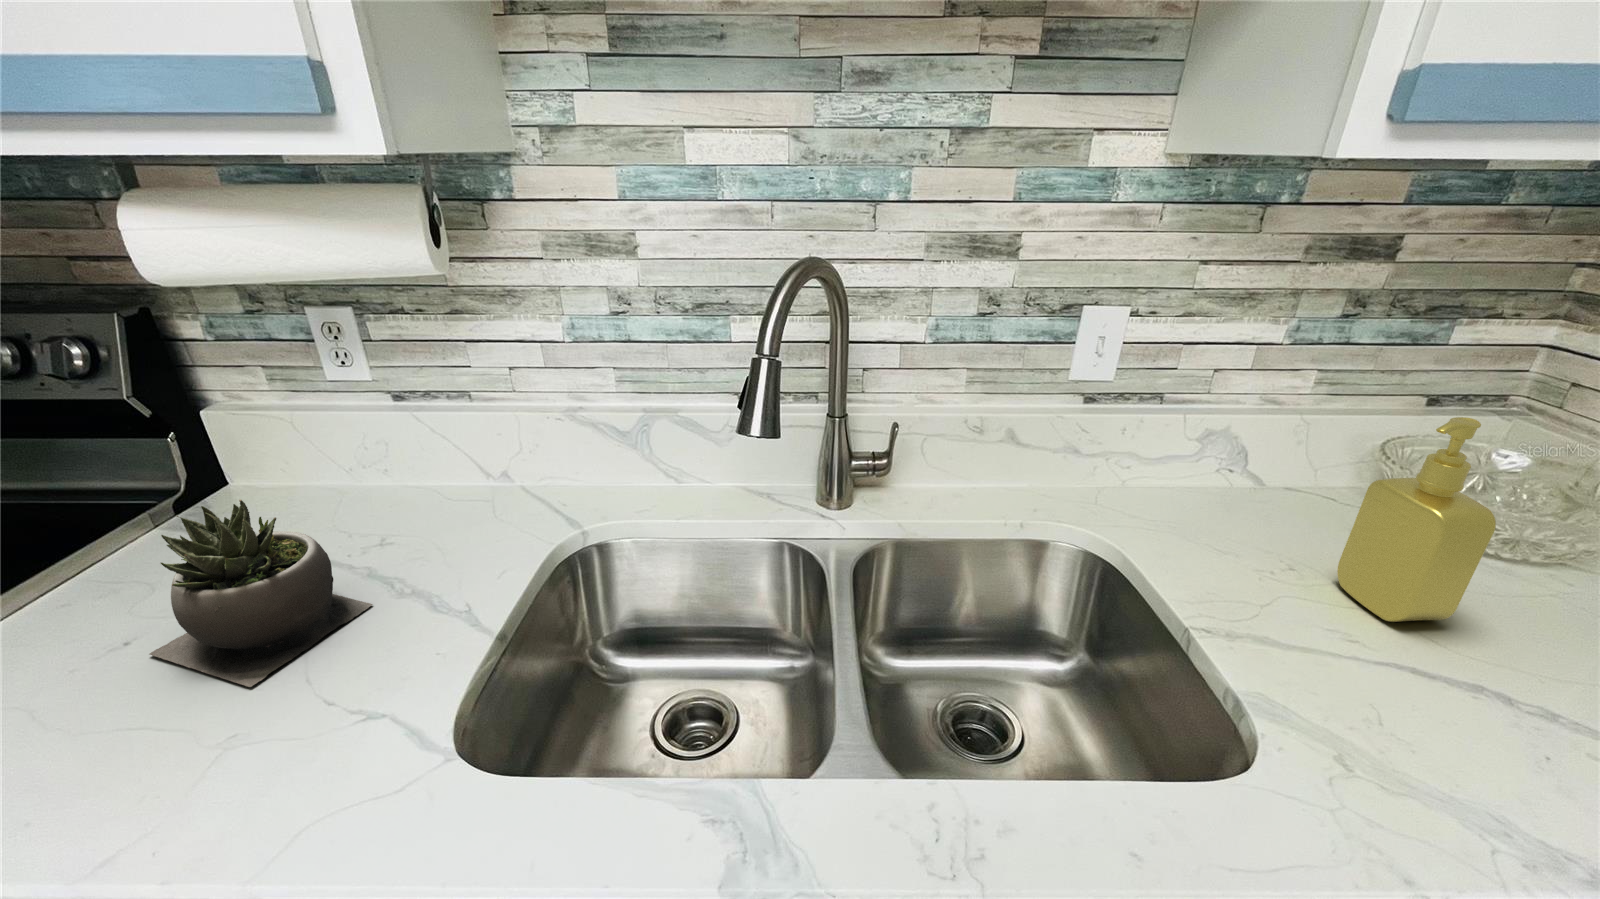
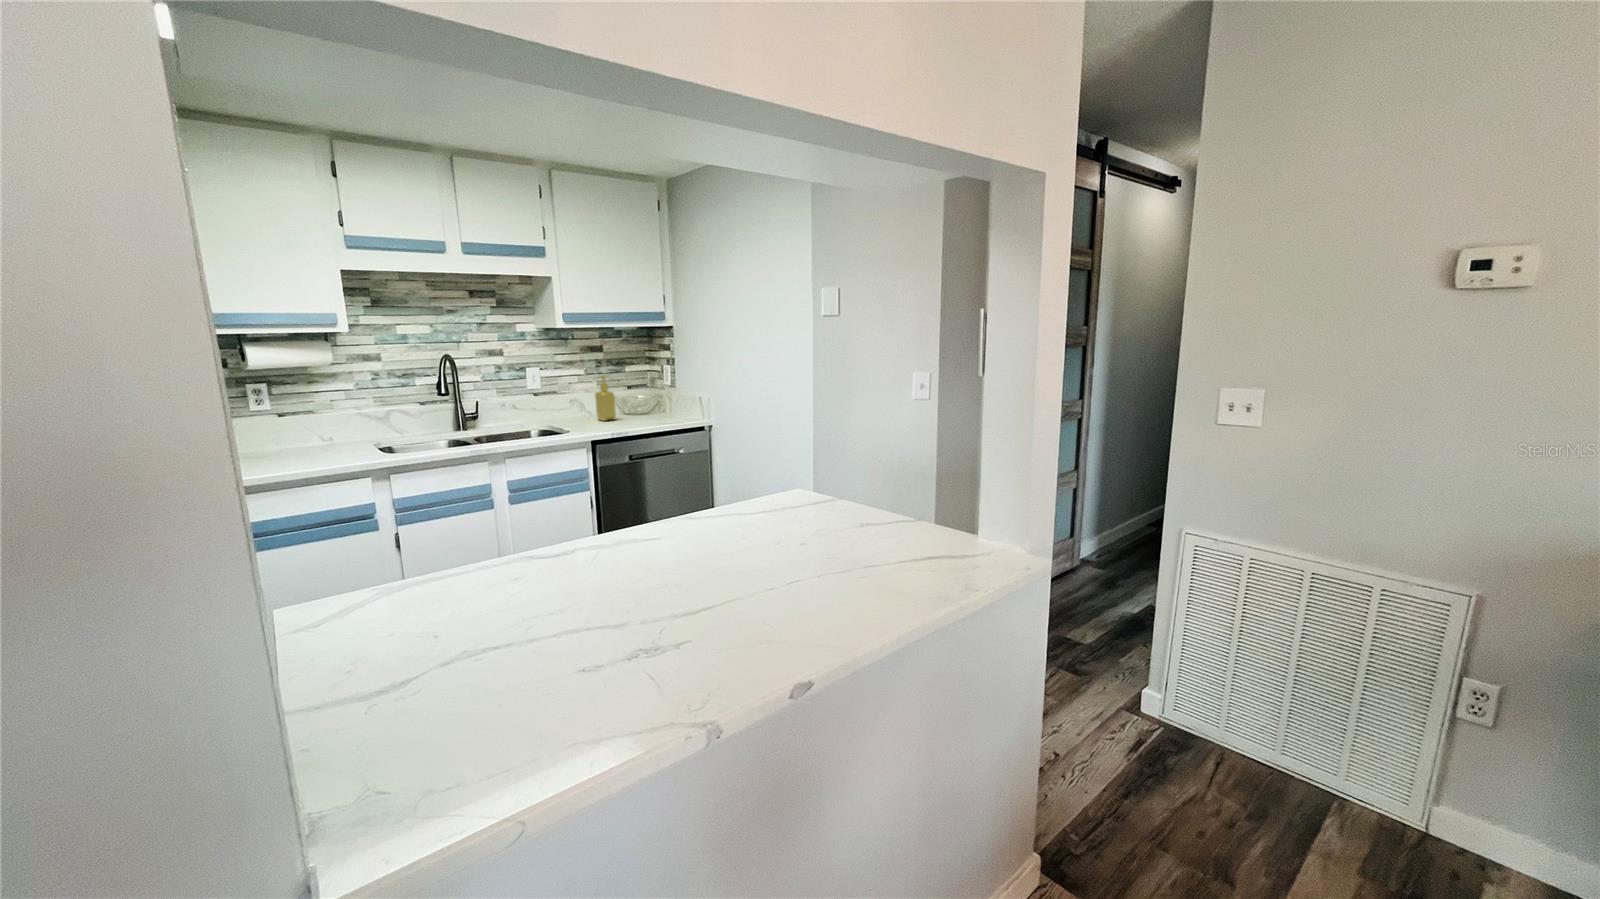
succulent plant: present [149,500,373,687] -> none [270,416,329,461]

